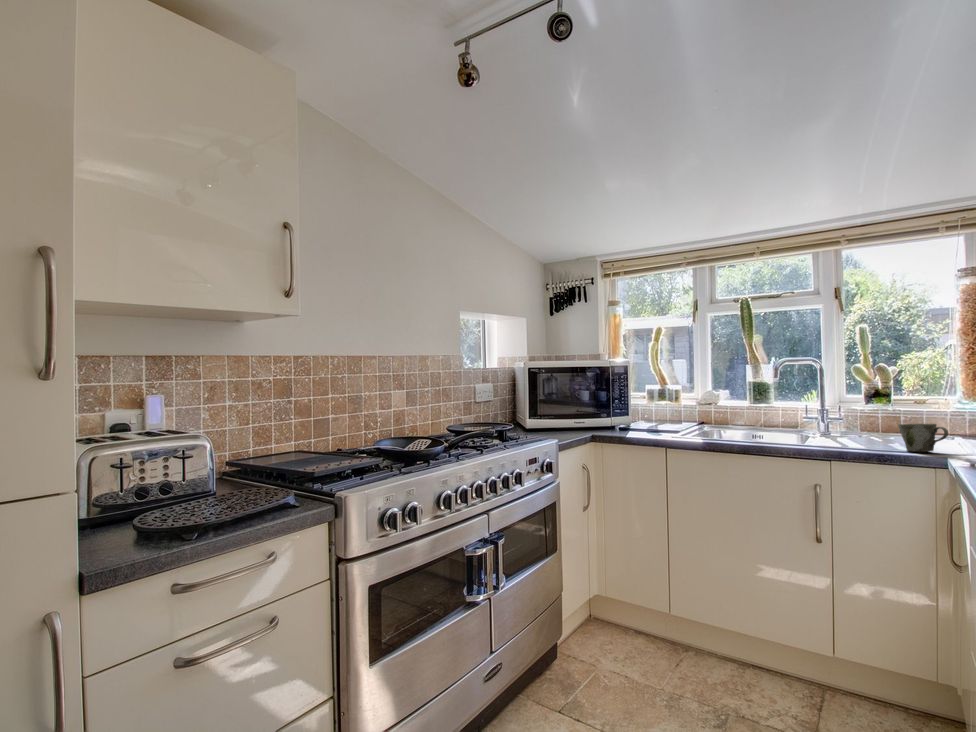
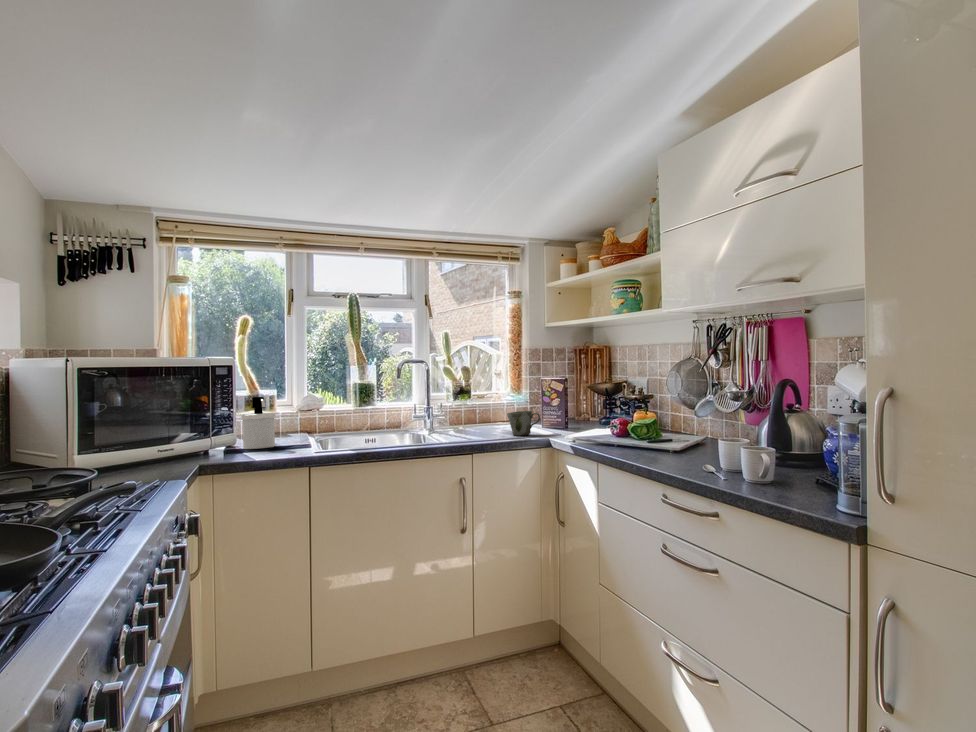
soap dispenser: none [639,390,664,431] -> present [241,397,275,449]

